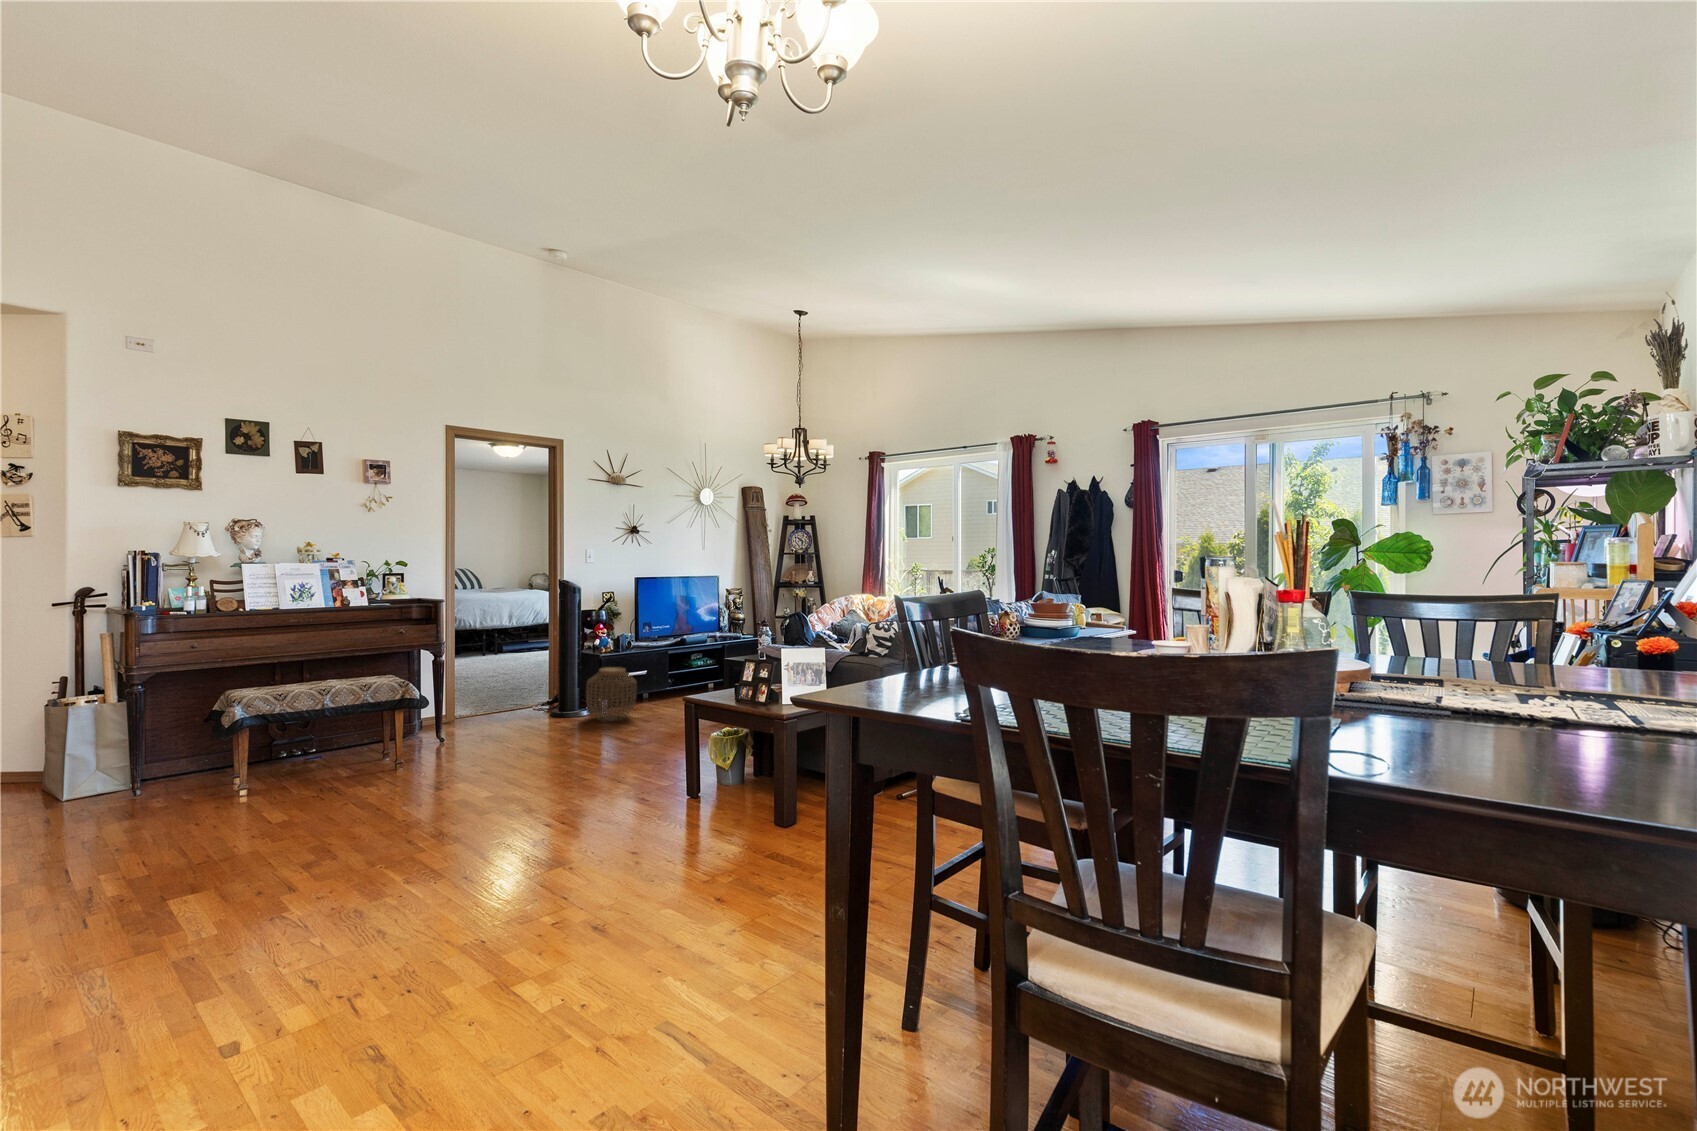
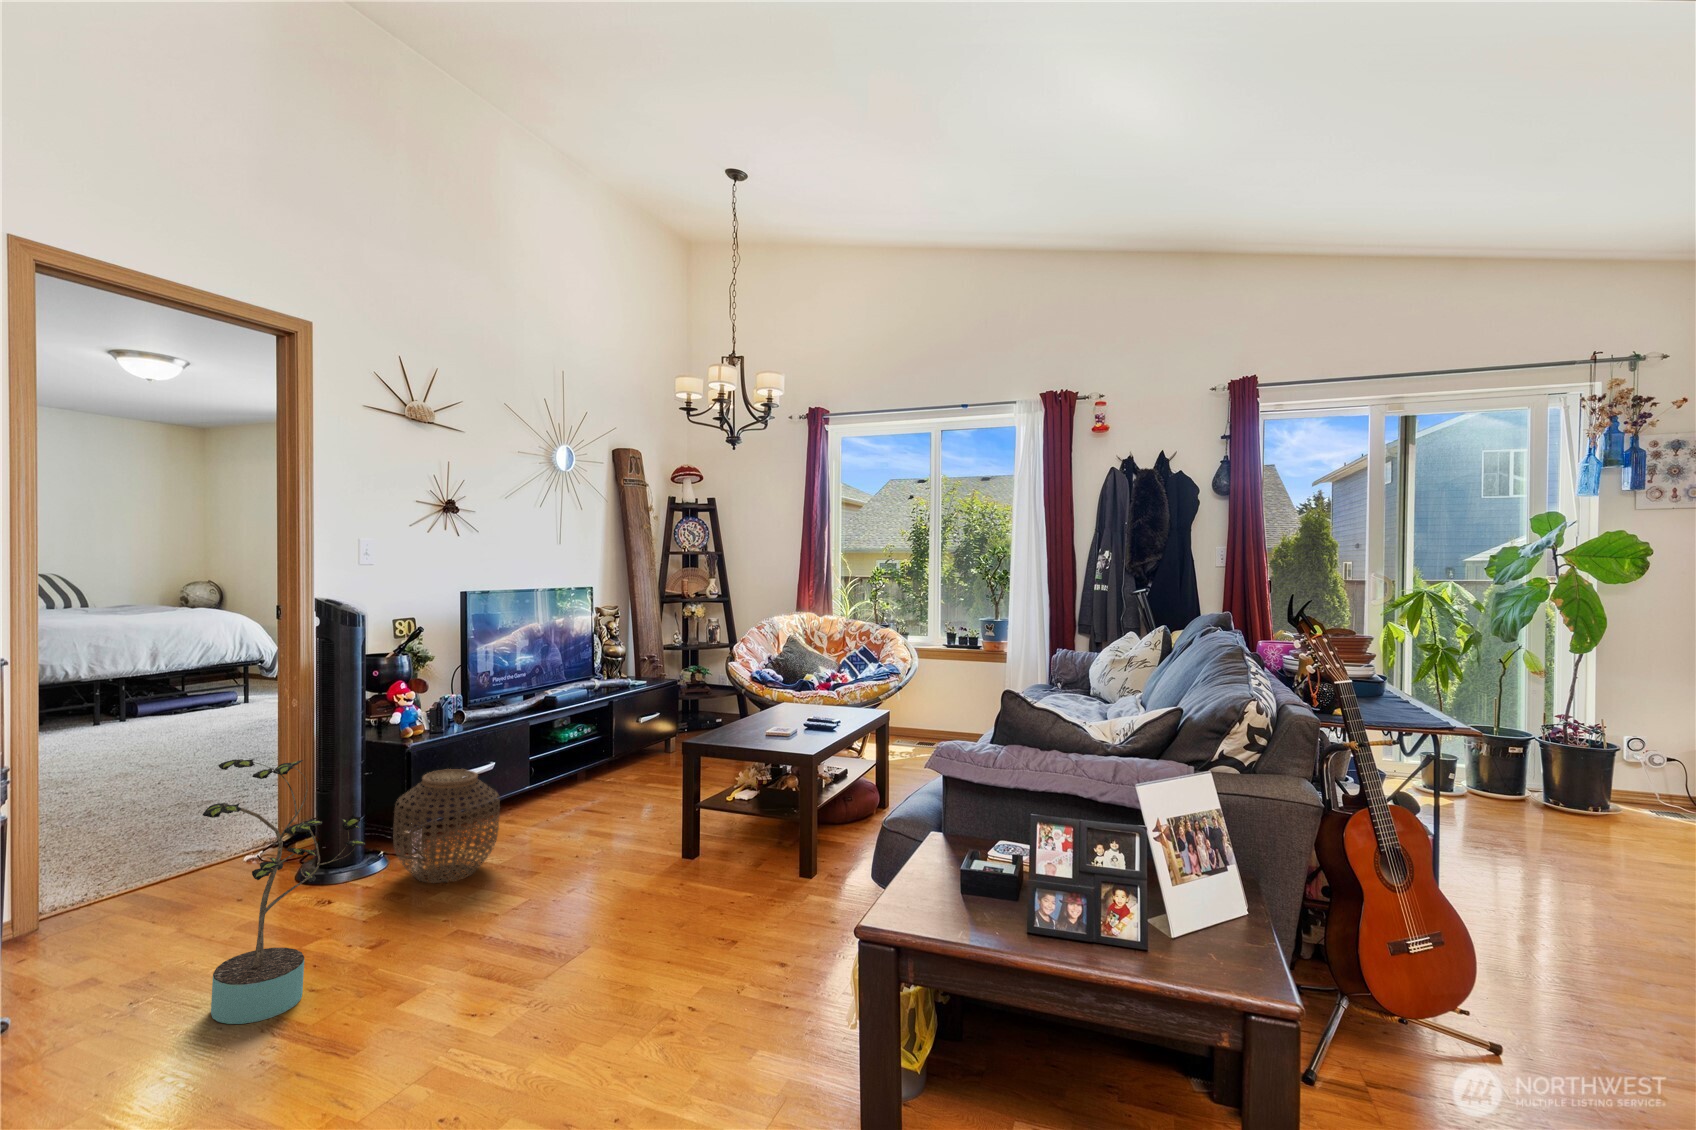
potted plant: none [491,645,555,751] -> present [203,759,365,1024]

